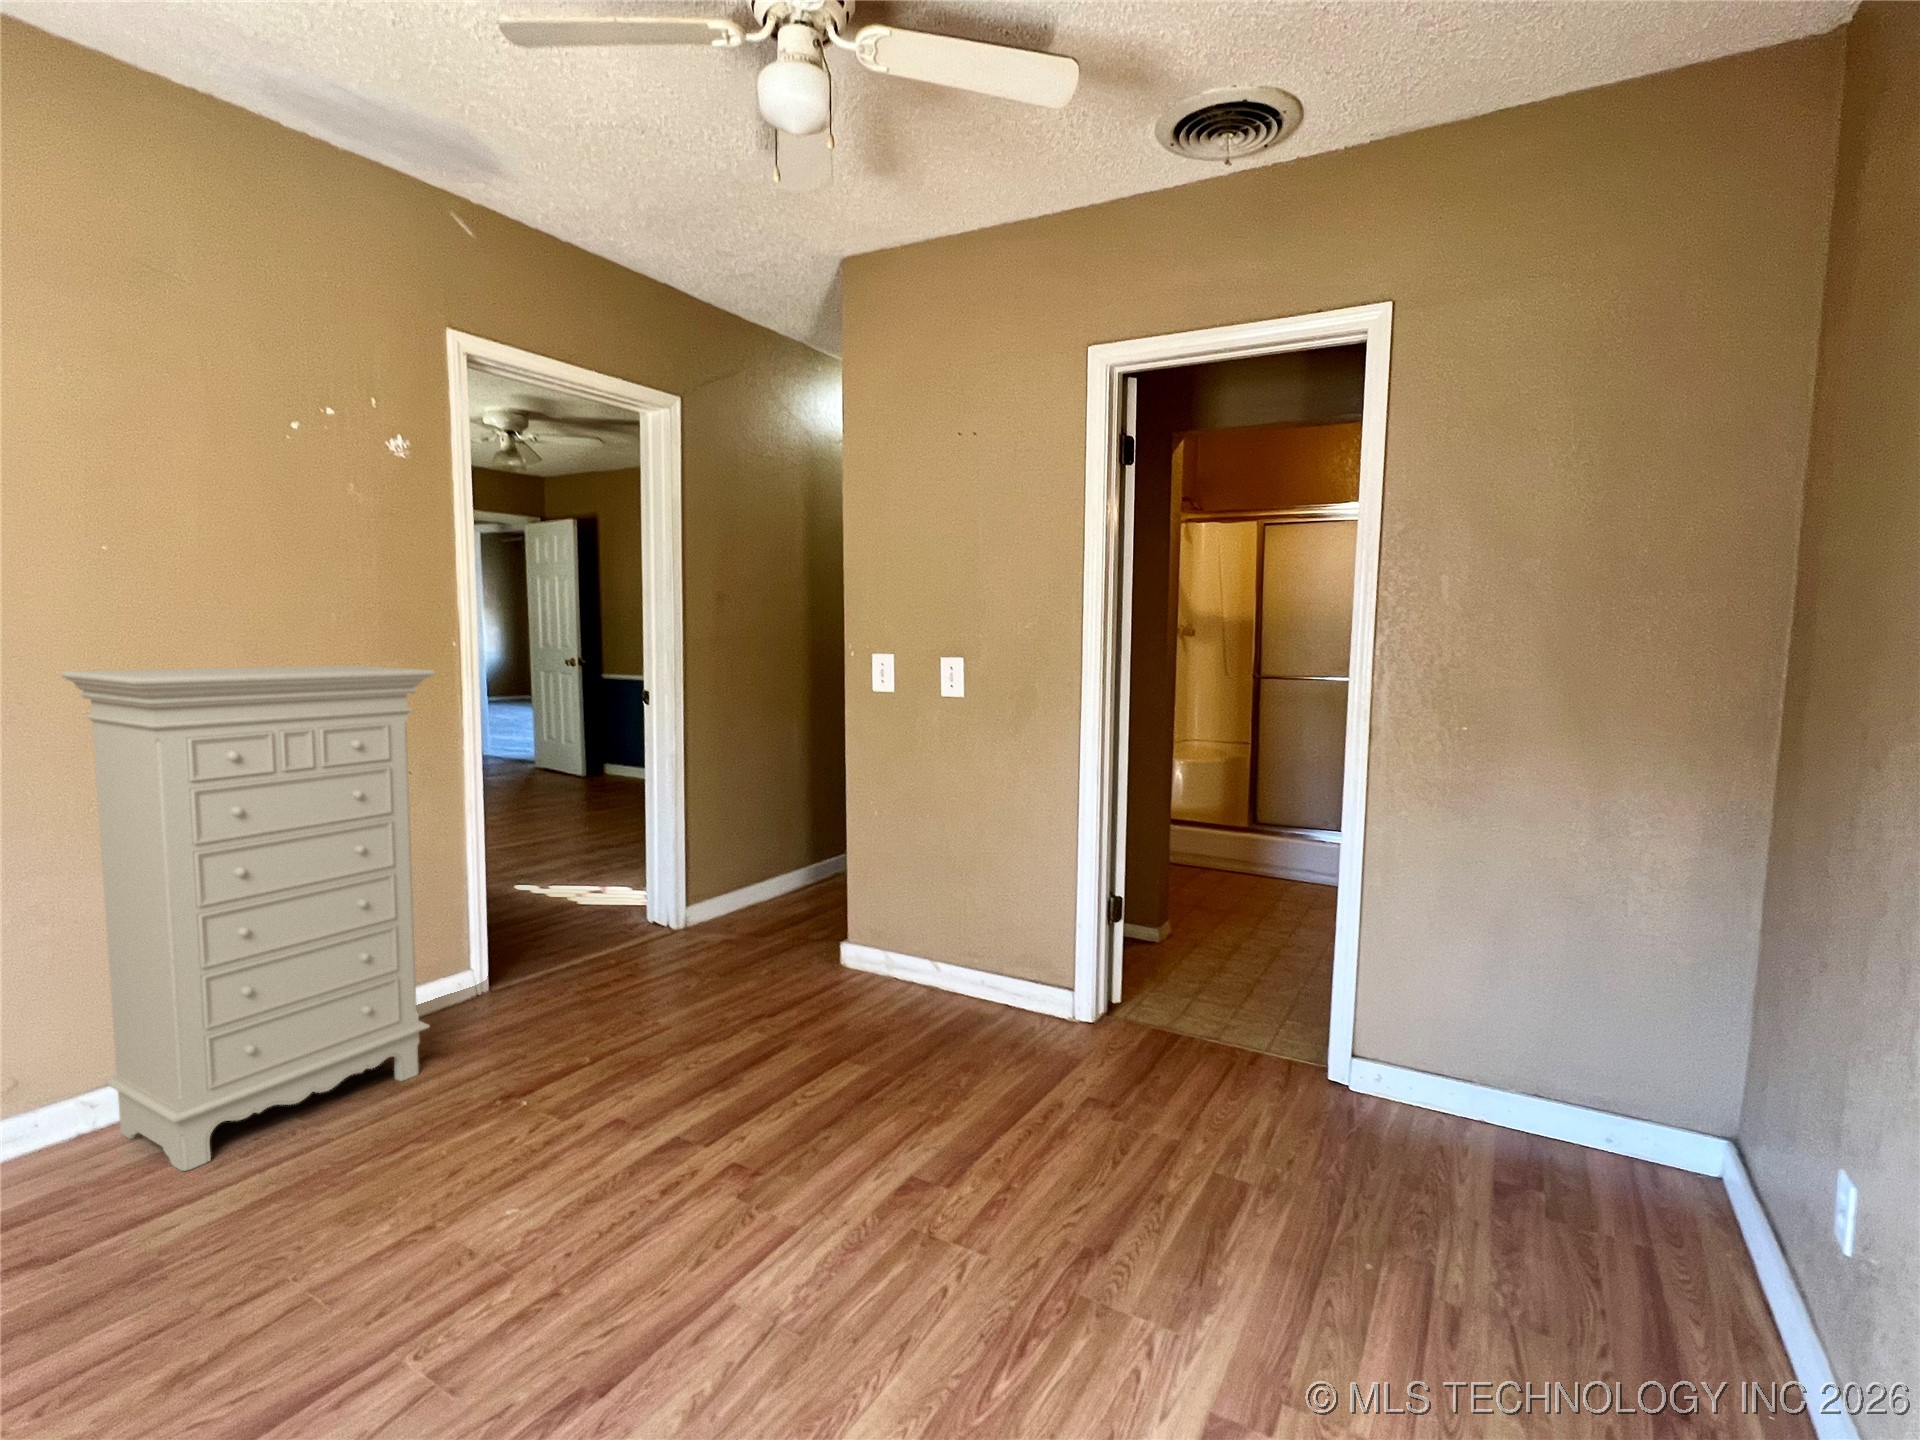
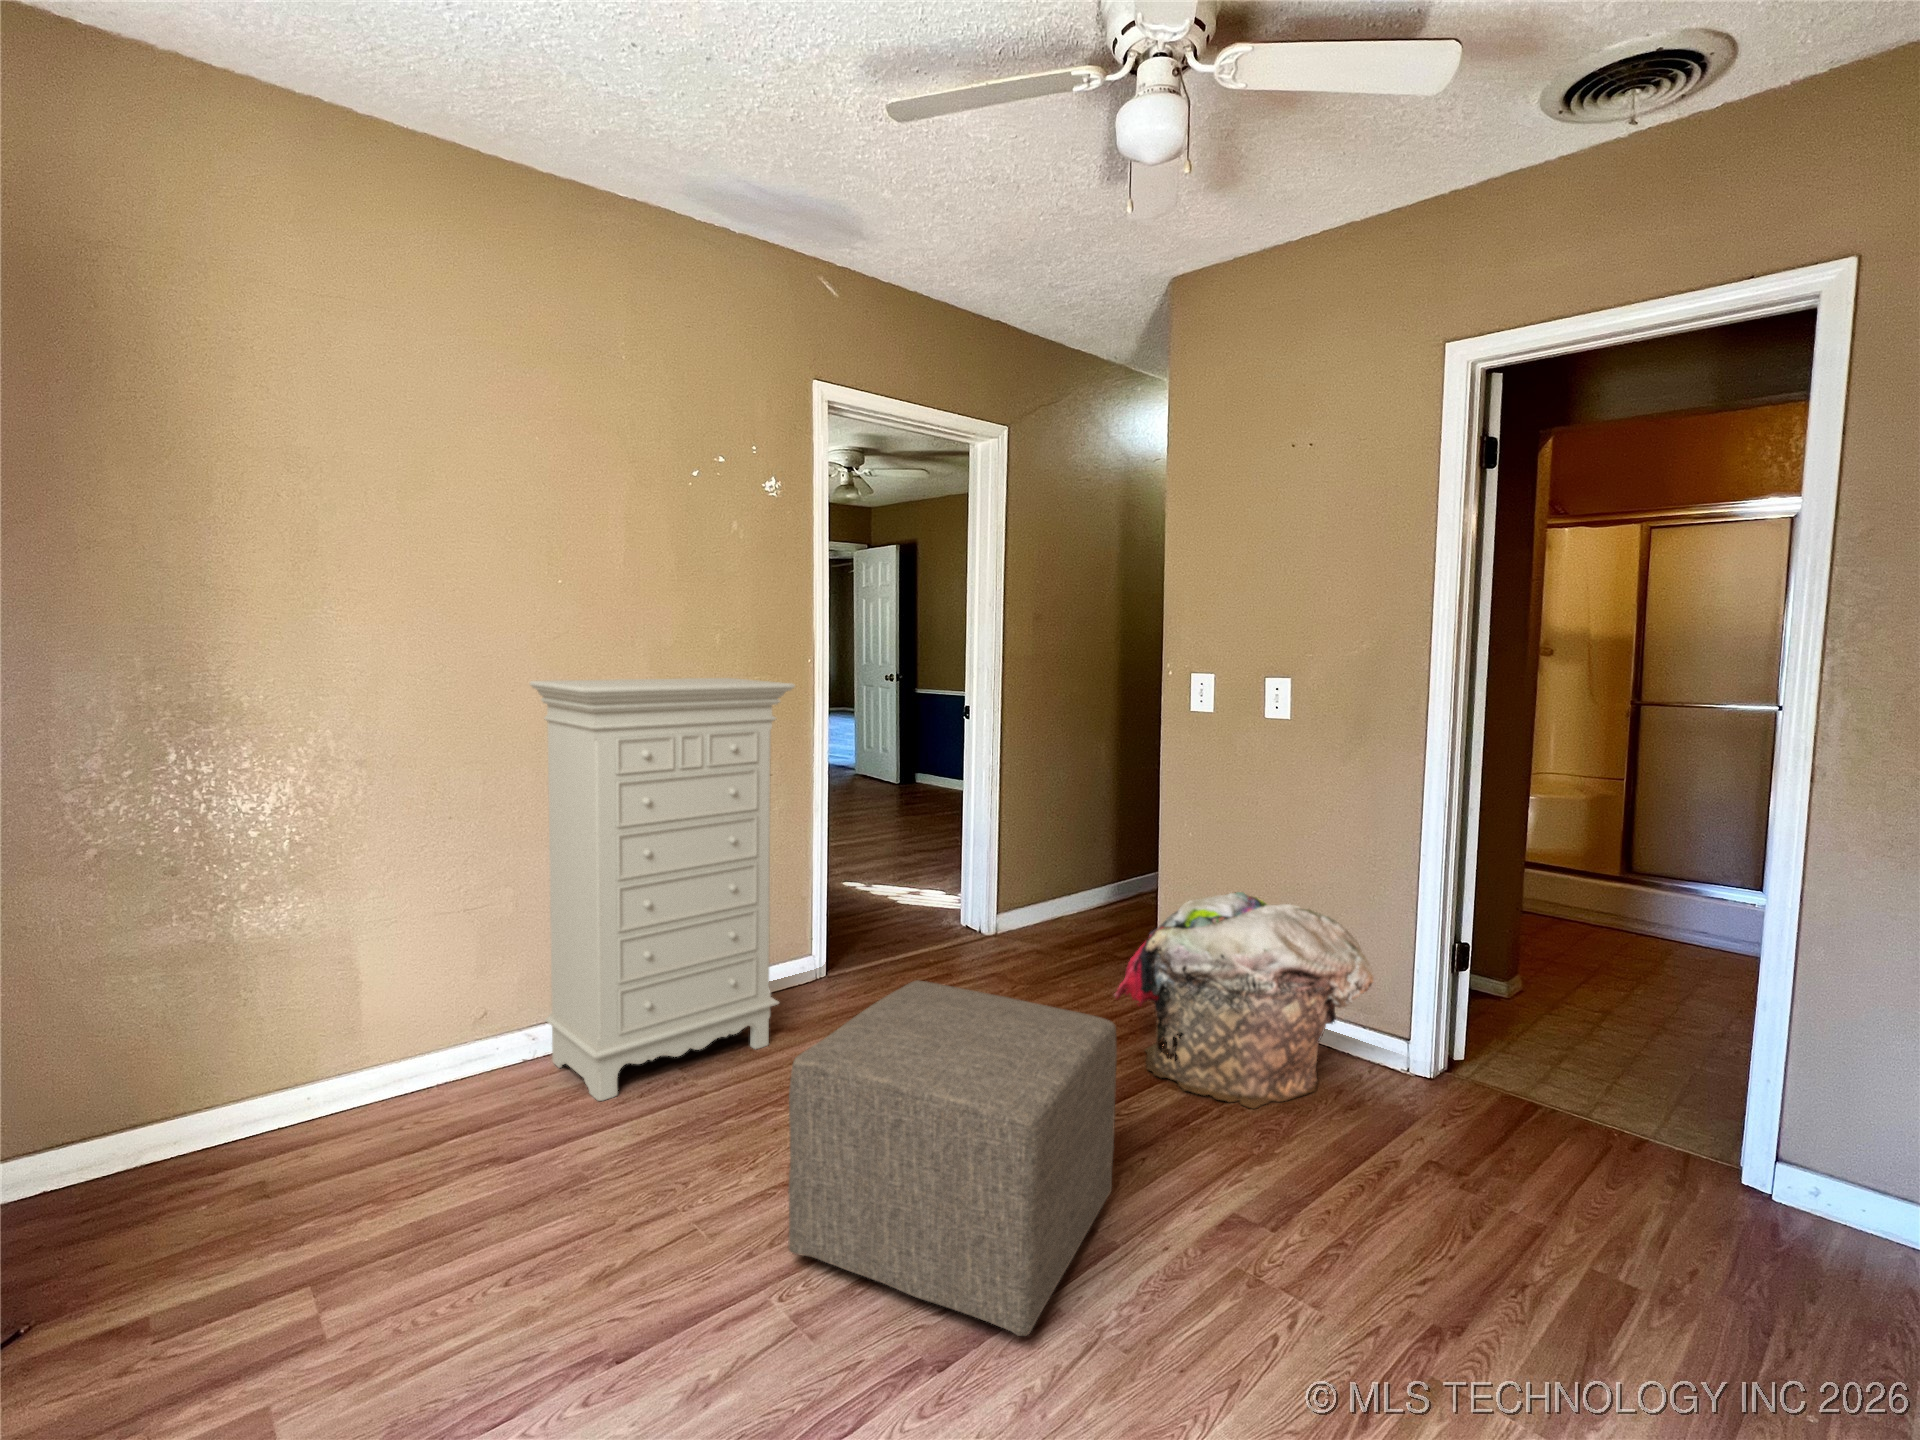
laundry basket: none [804,864,1042,1070] -> present [1114,892,1374,1108]
ottoman: none [414,985,793,1346] -> present [788,980,1117,1336]

